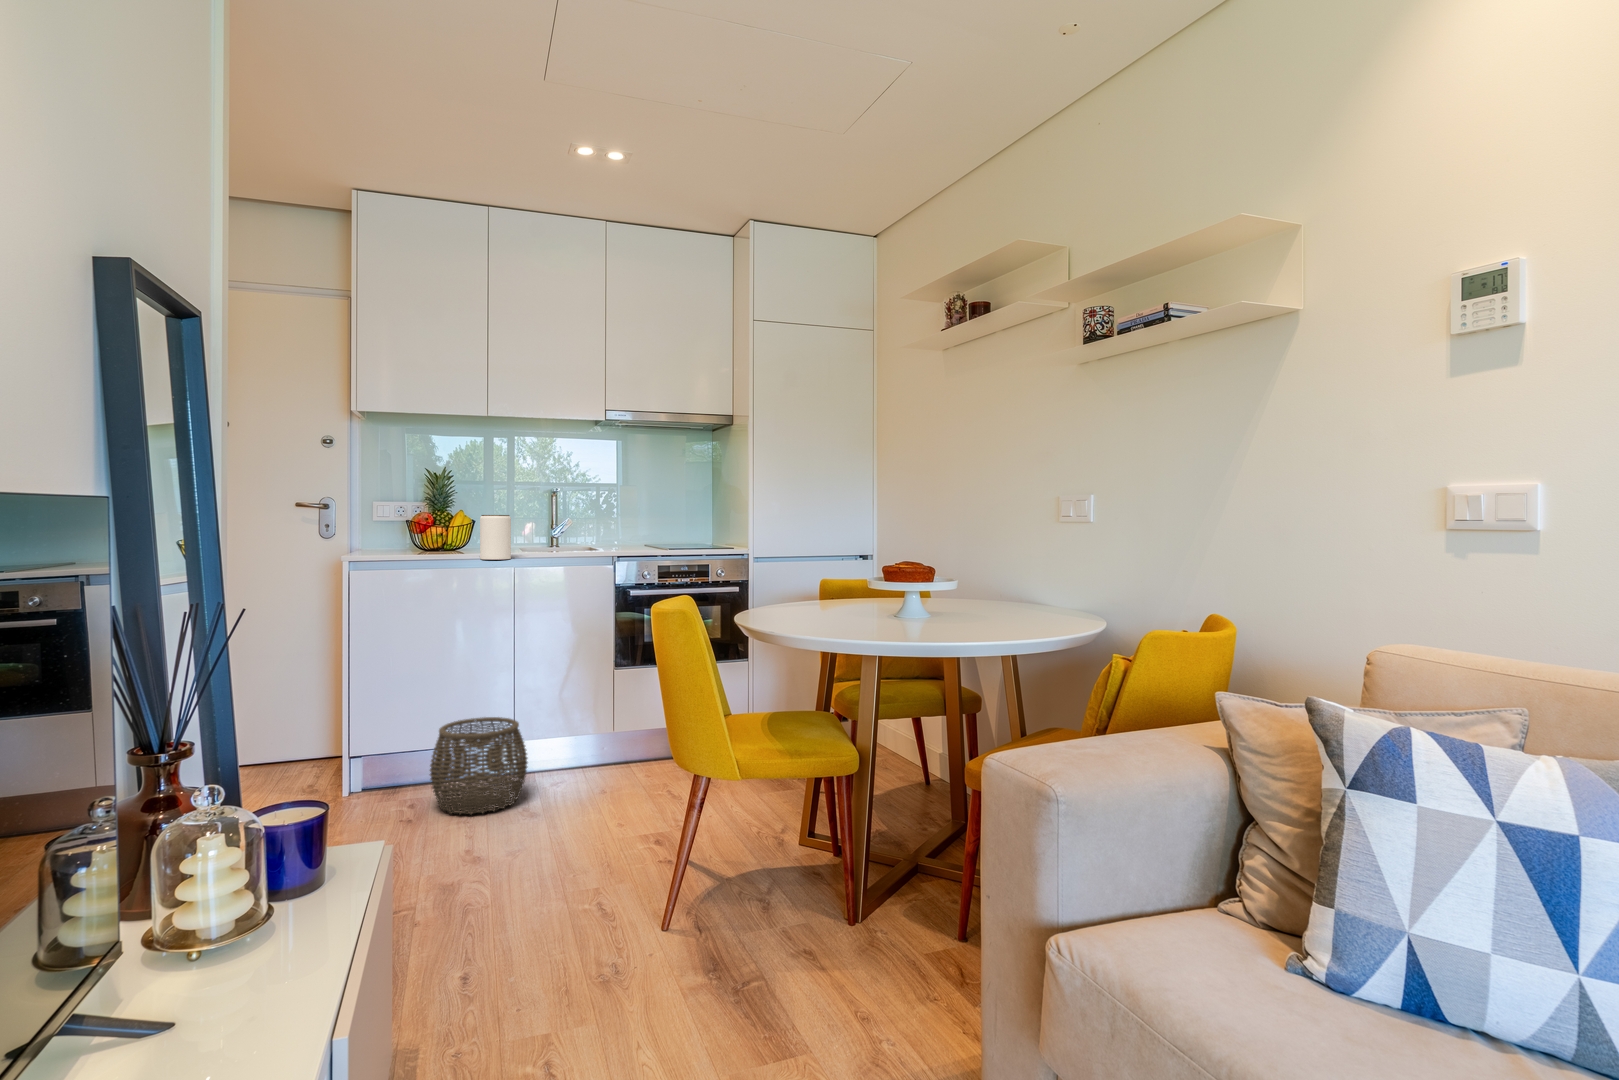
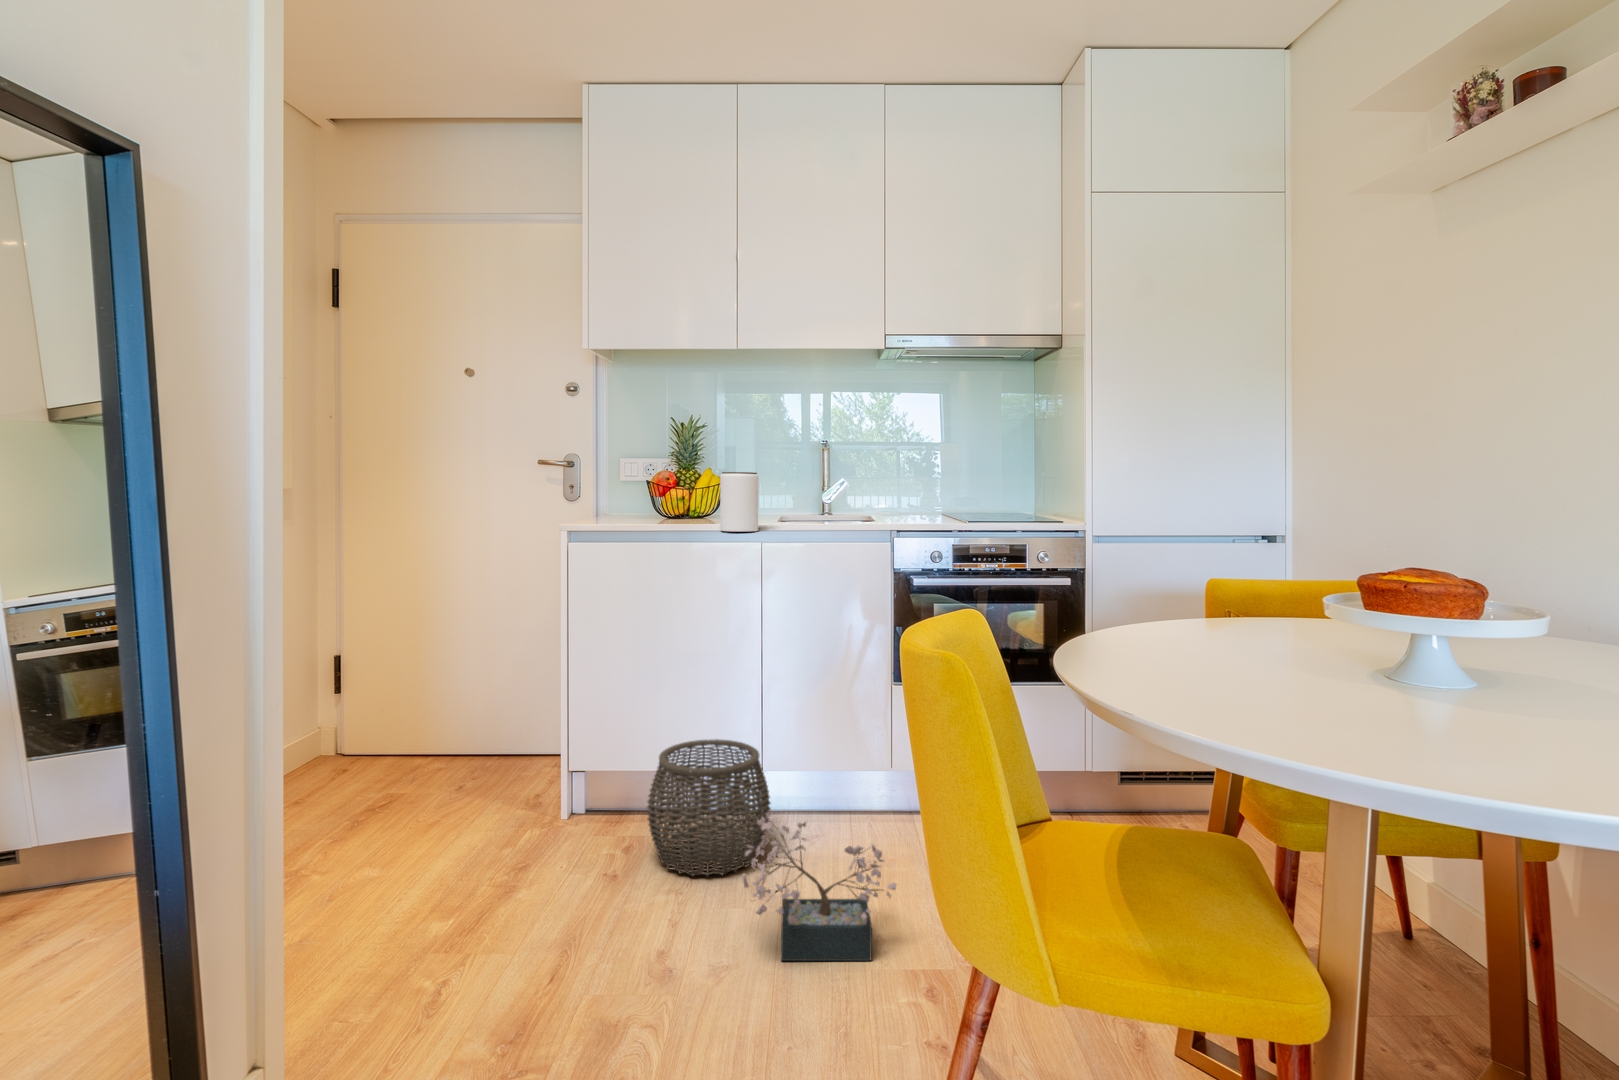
decorative plant: none [519,751,628,846] -> present [742,812,897,961]

